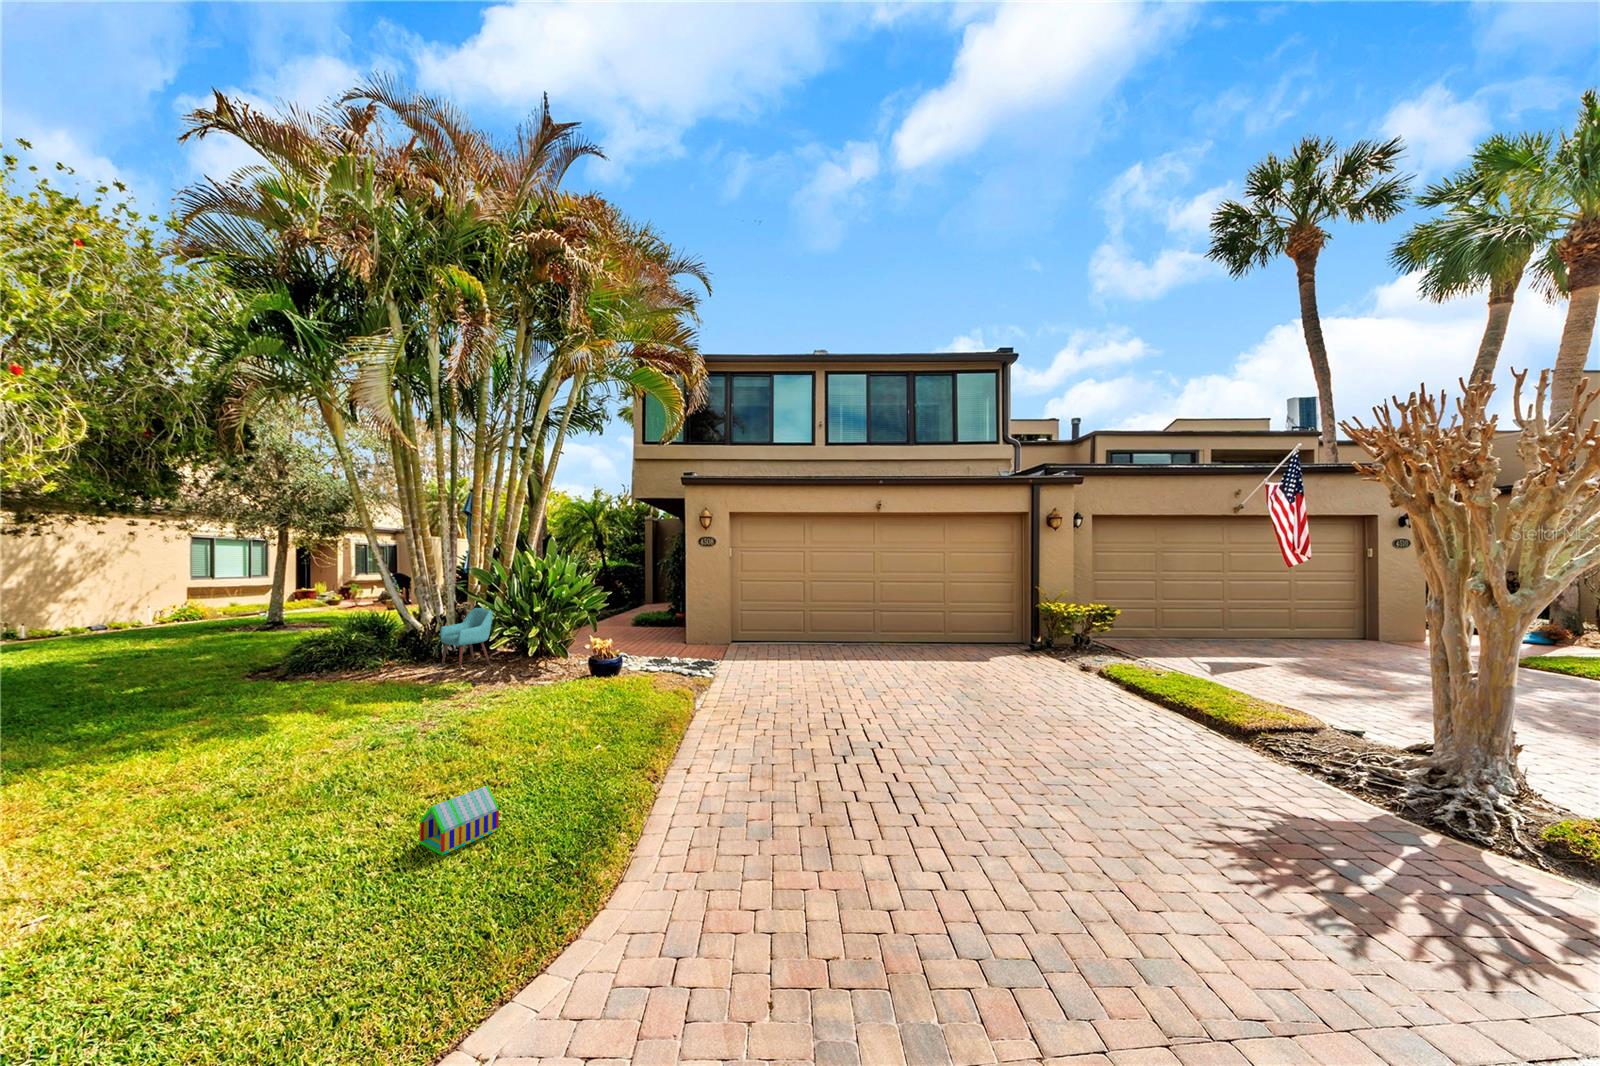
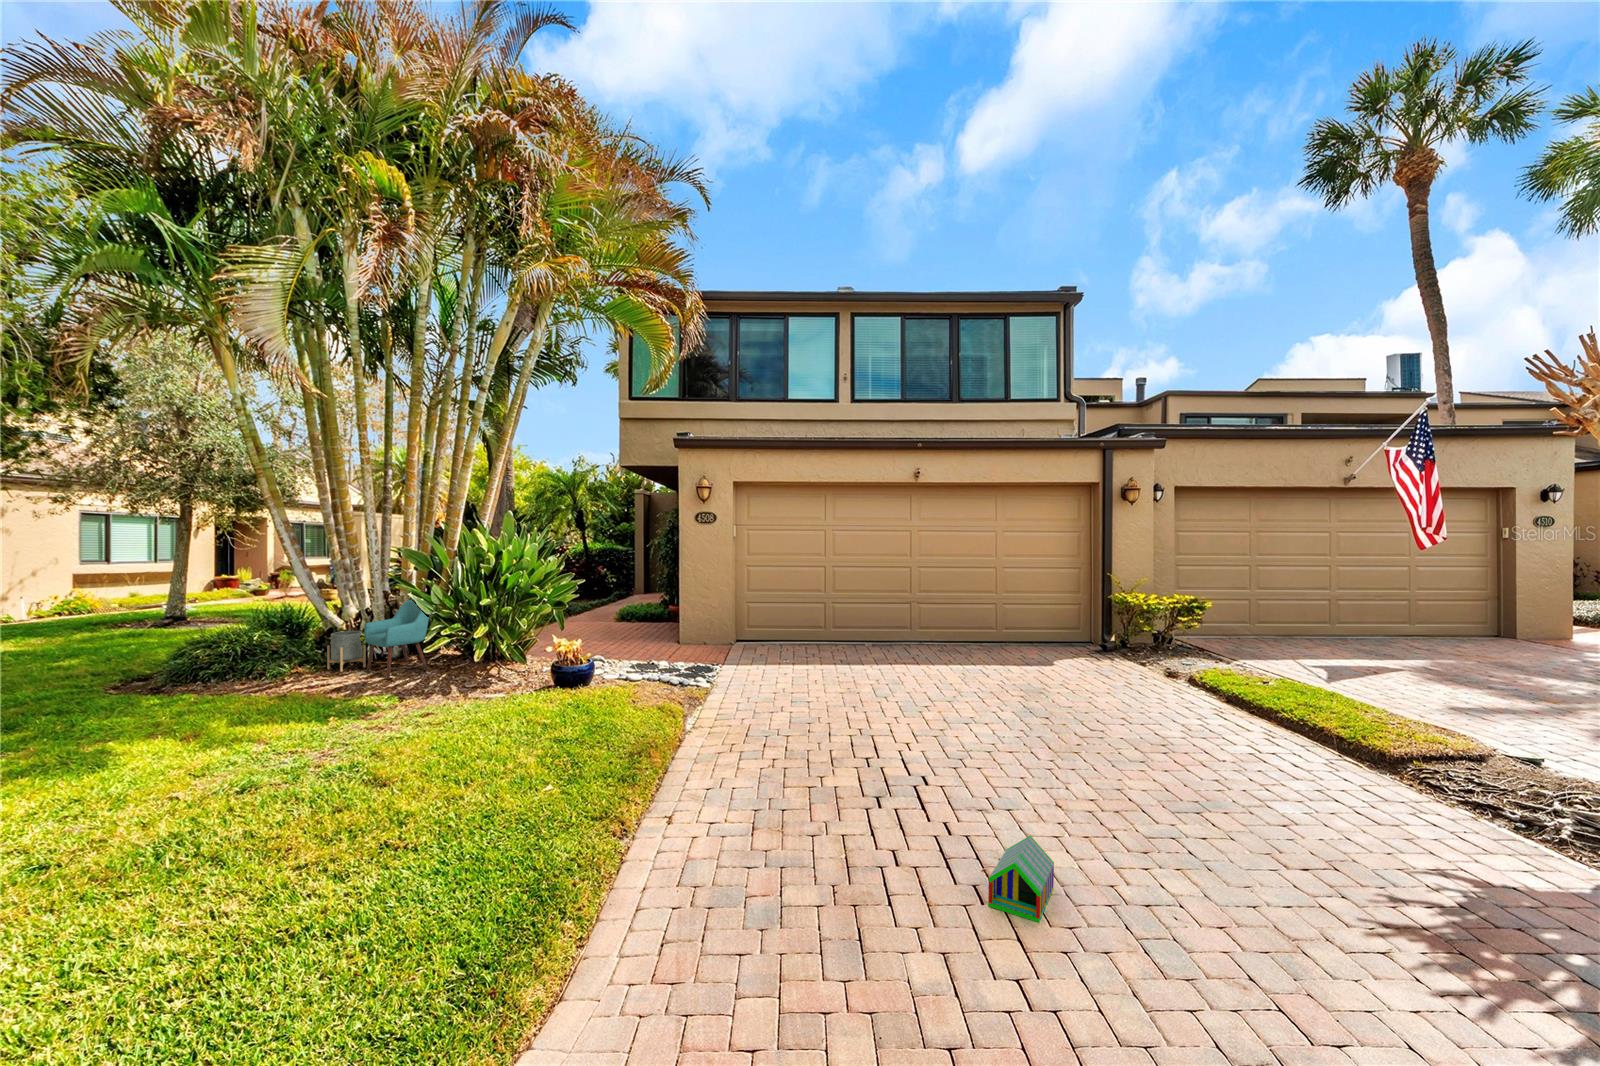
planter: none [409,633,440,666] -> present [327,631,366,672]
toy house: present [420,785,499,855] -> present [988,836,1054,922]

